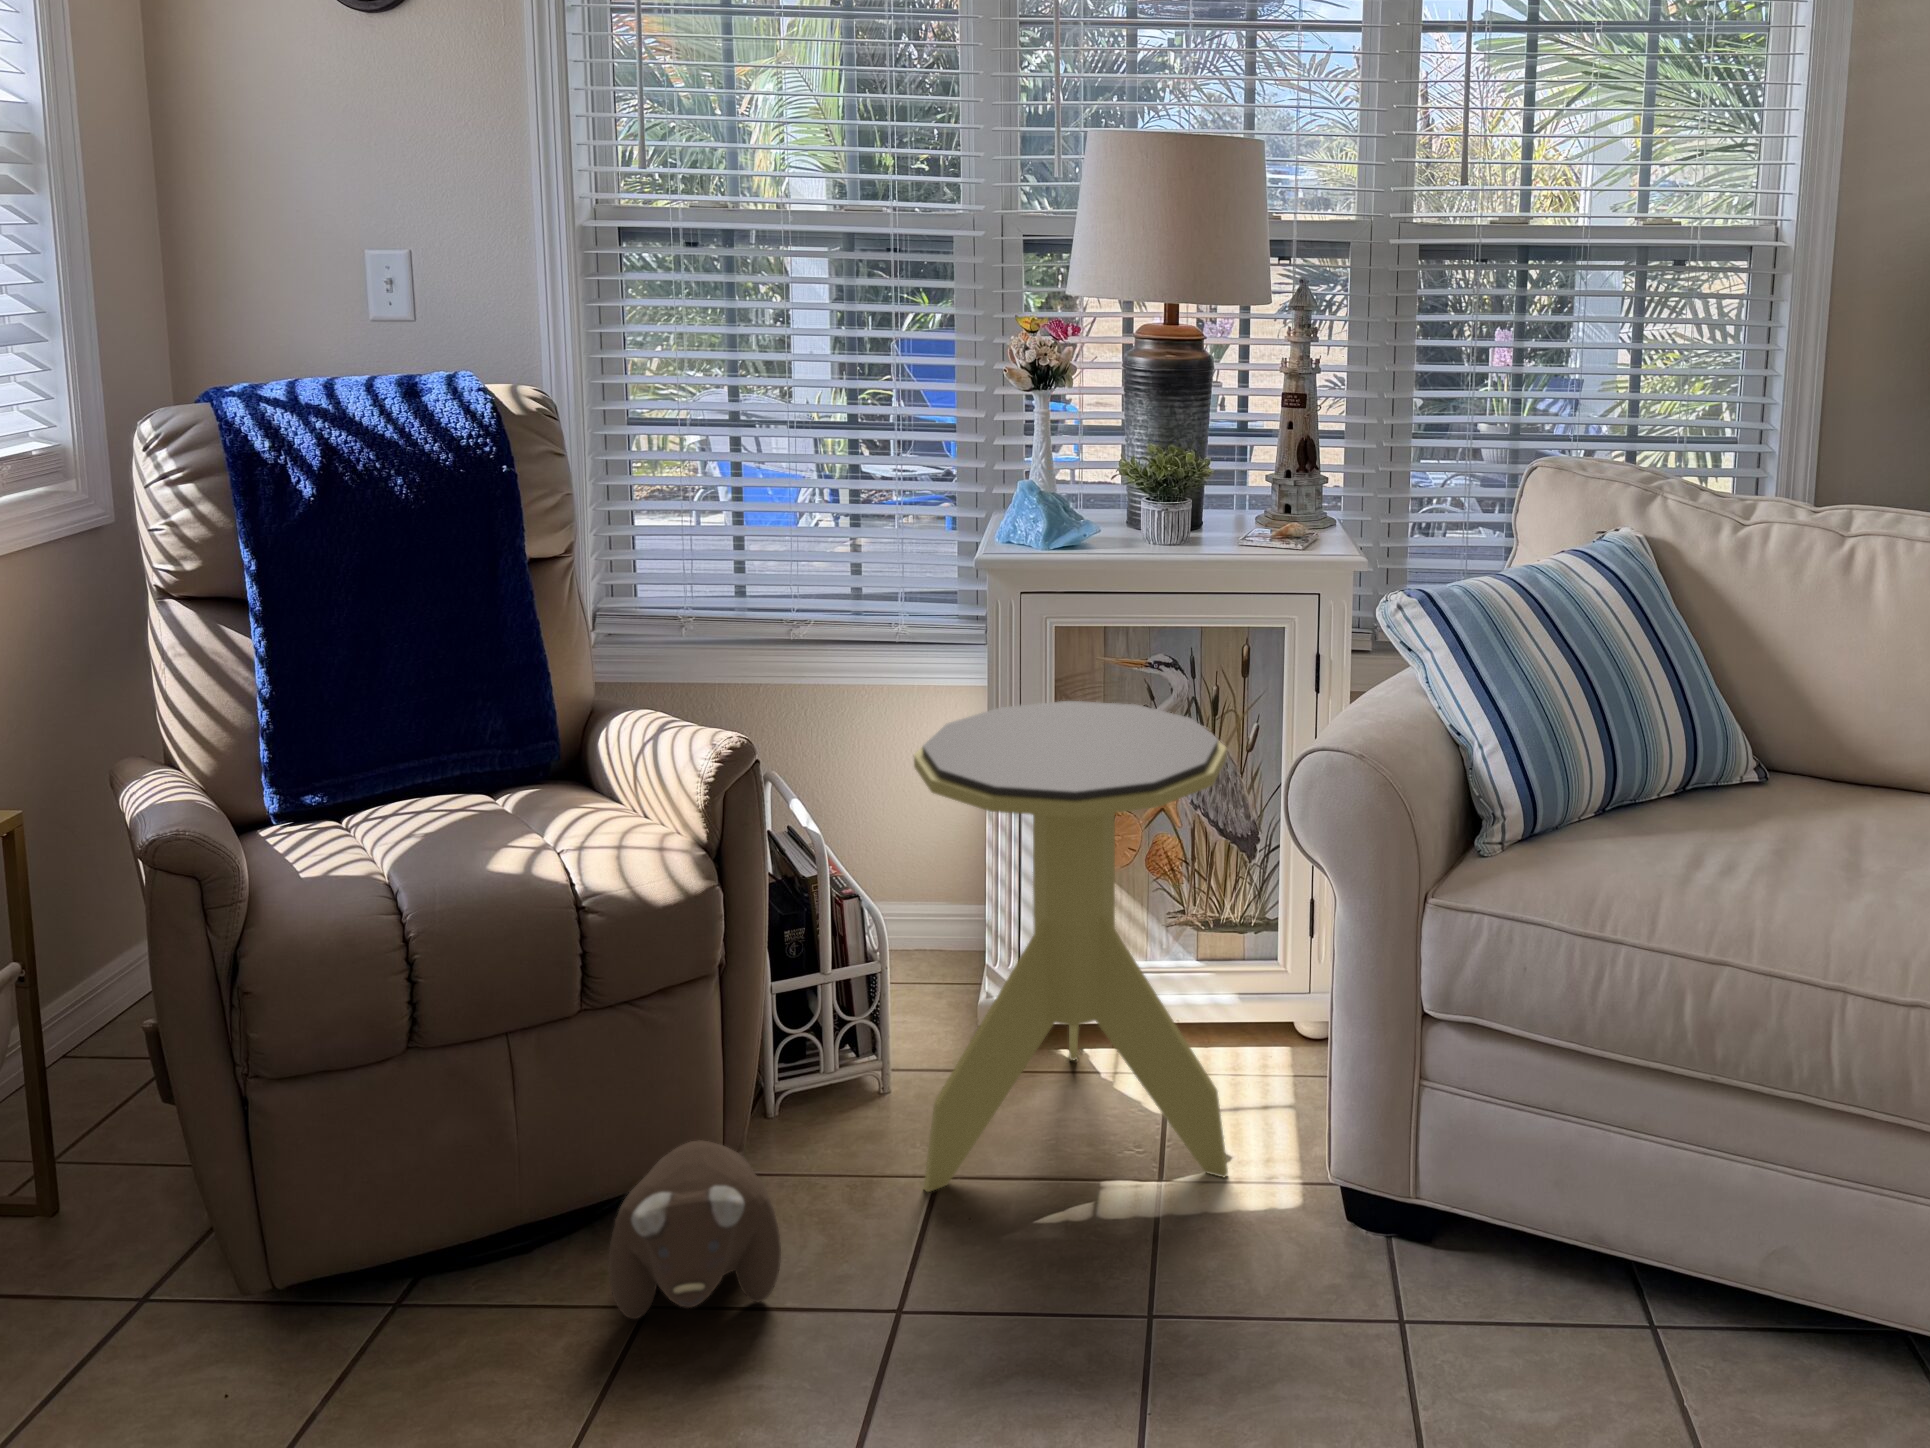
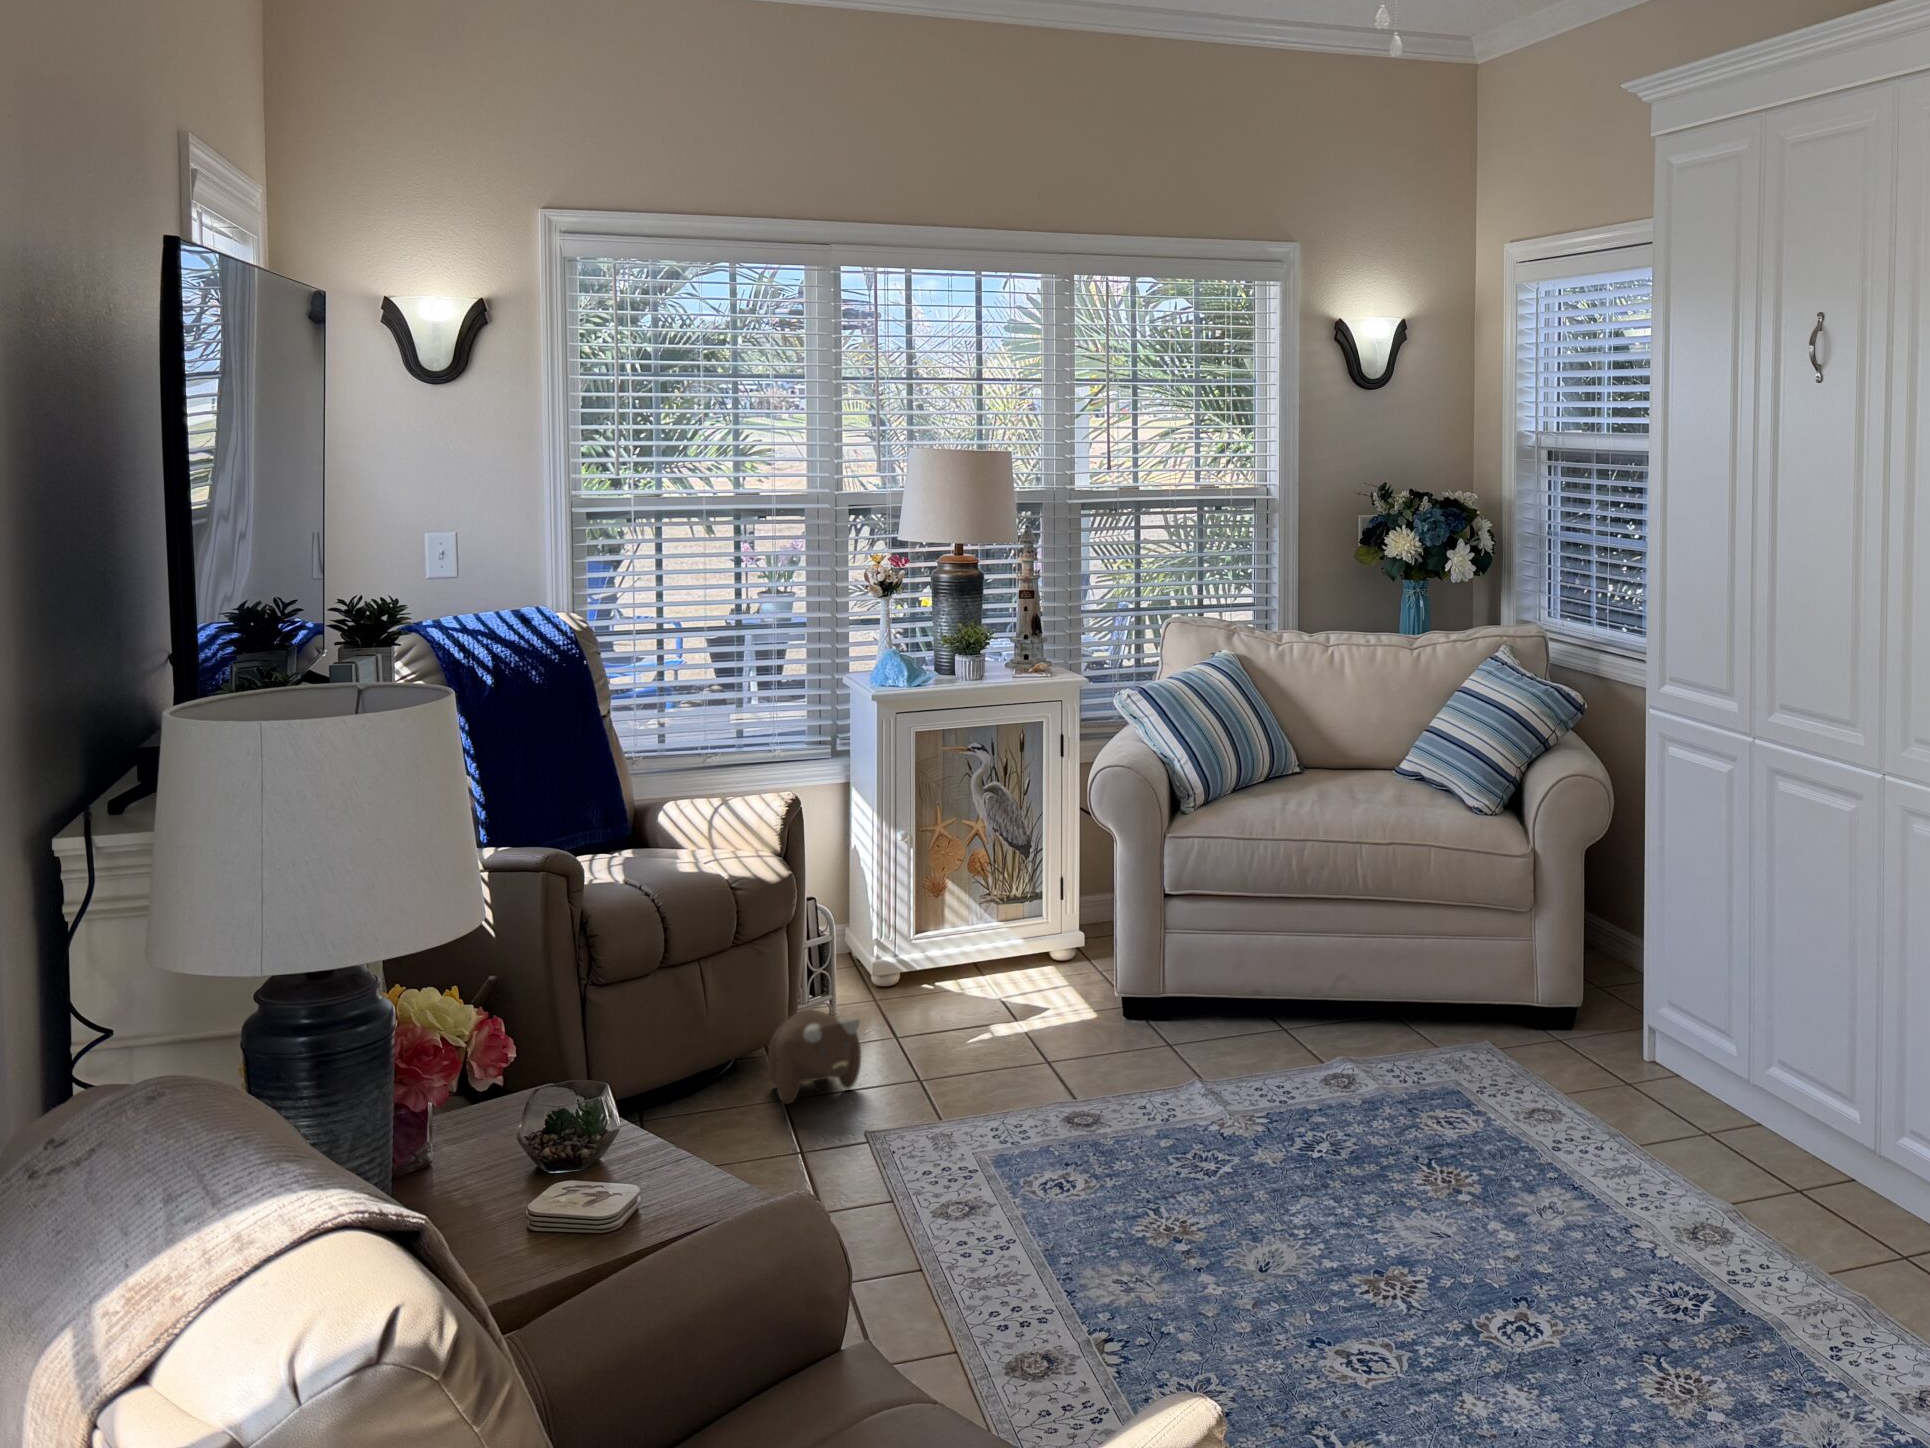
side table: present [914,701,1228,1192] -> none [872,771,1054,1044]

